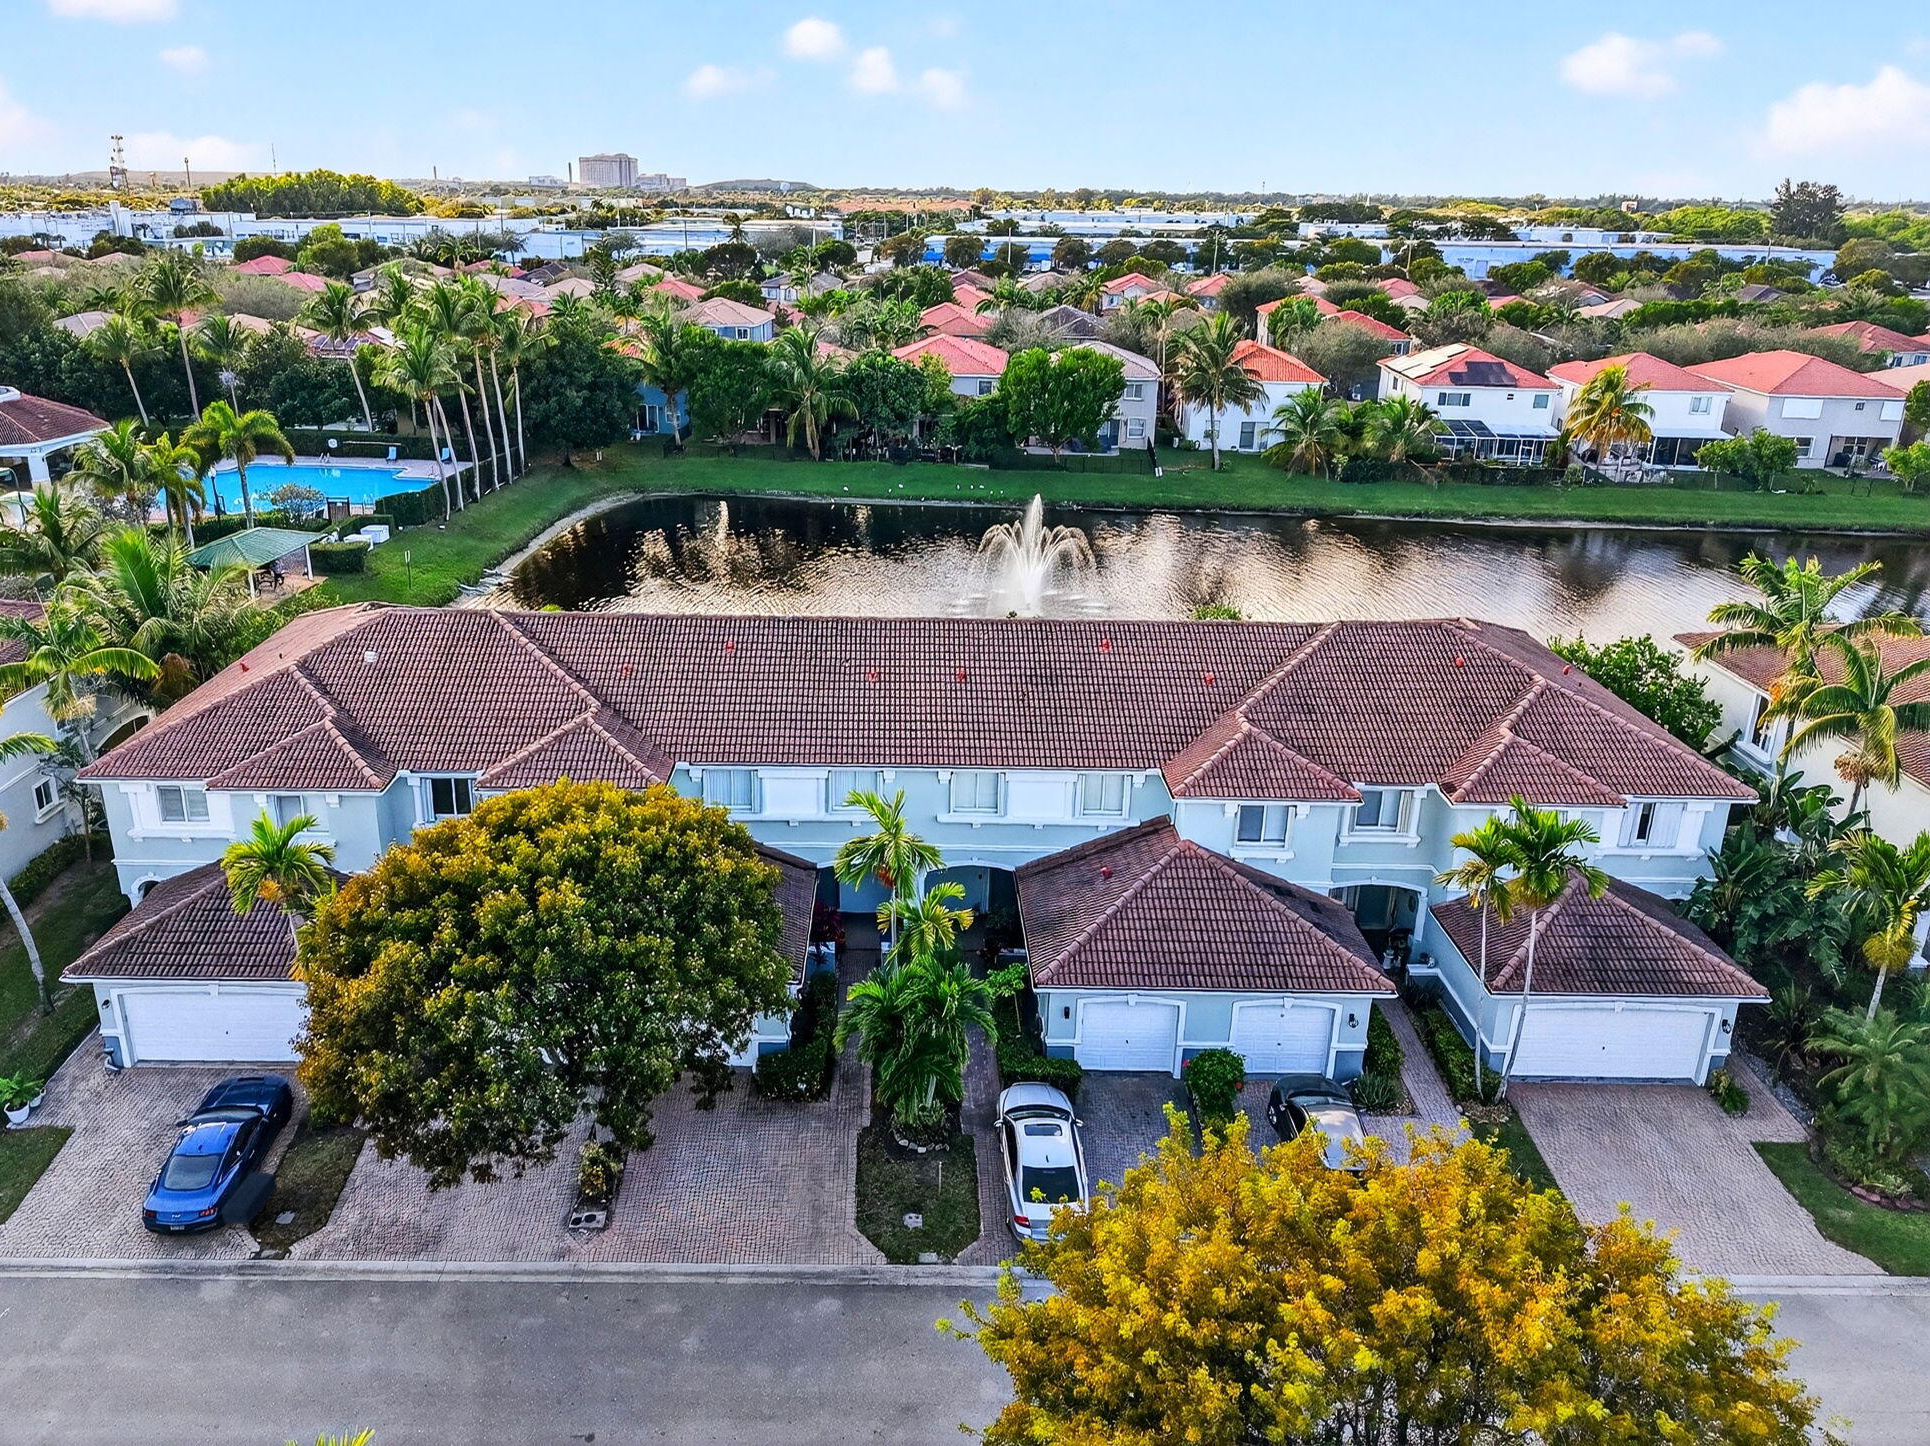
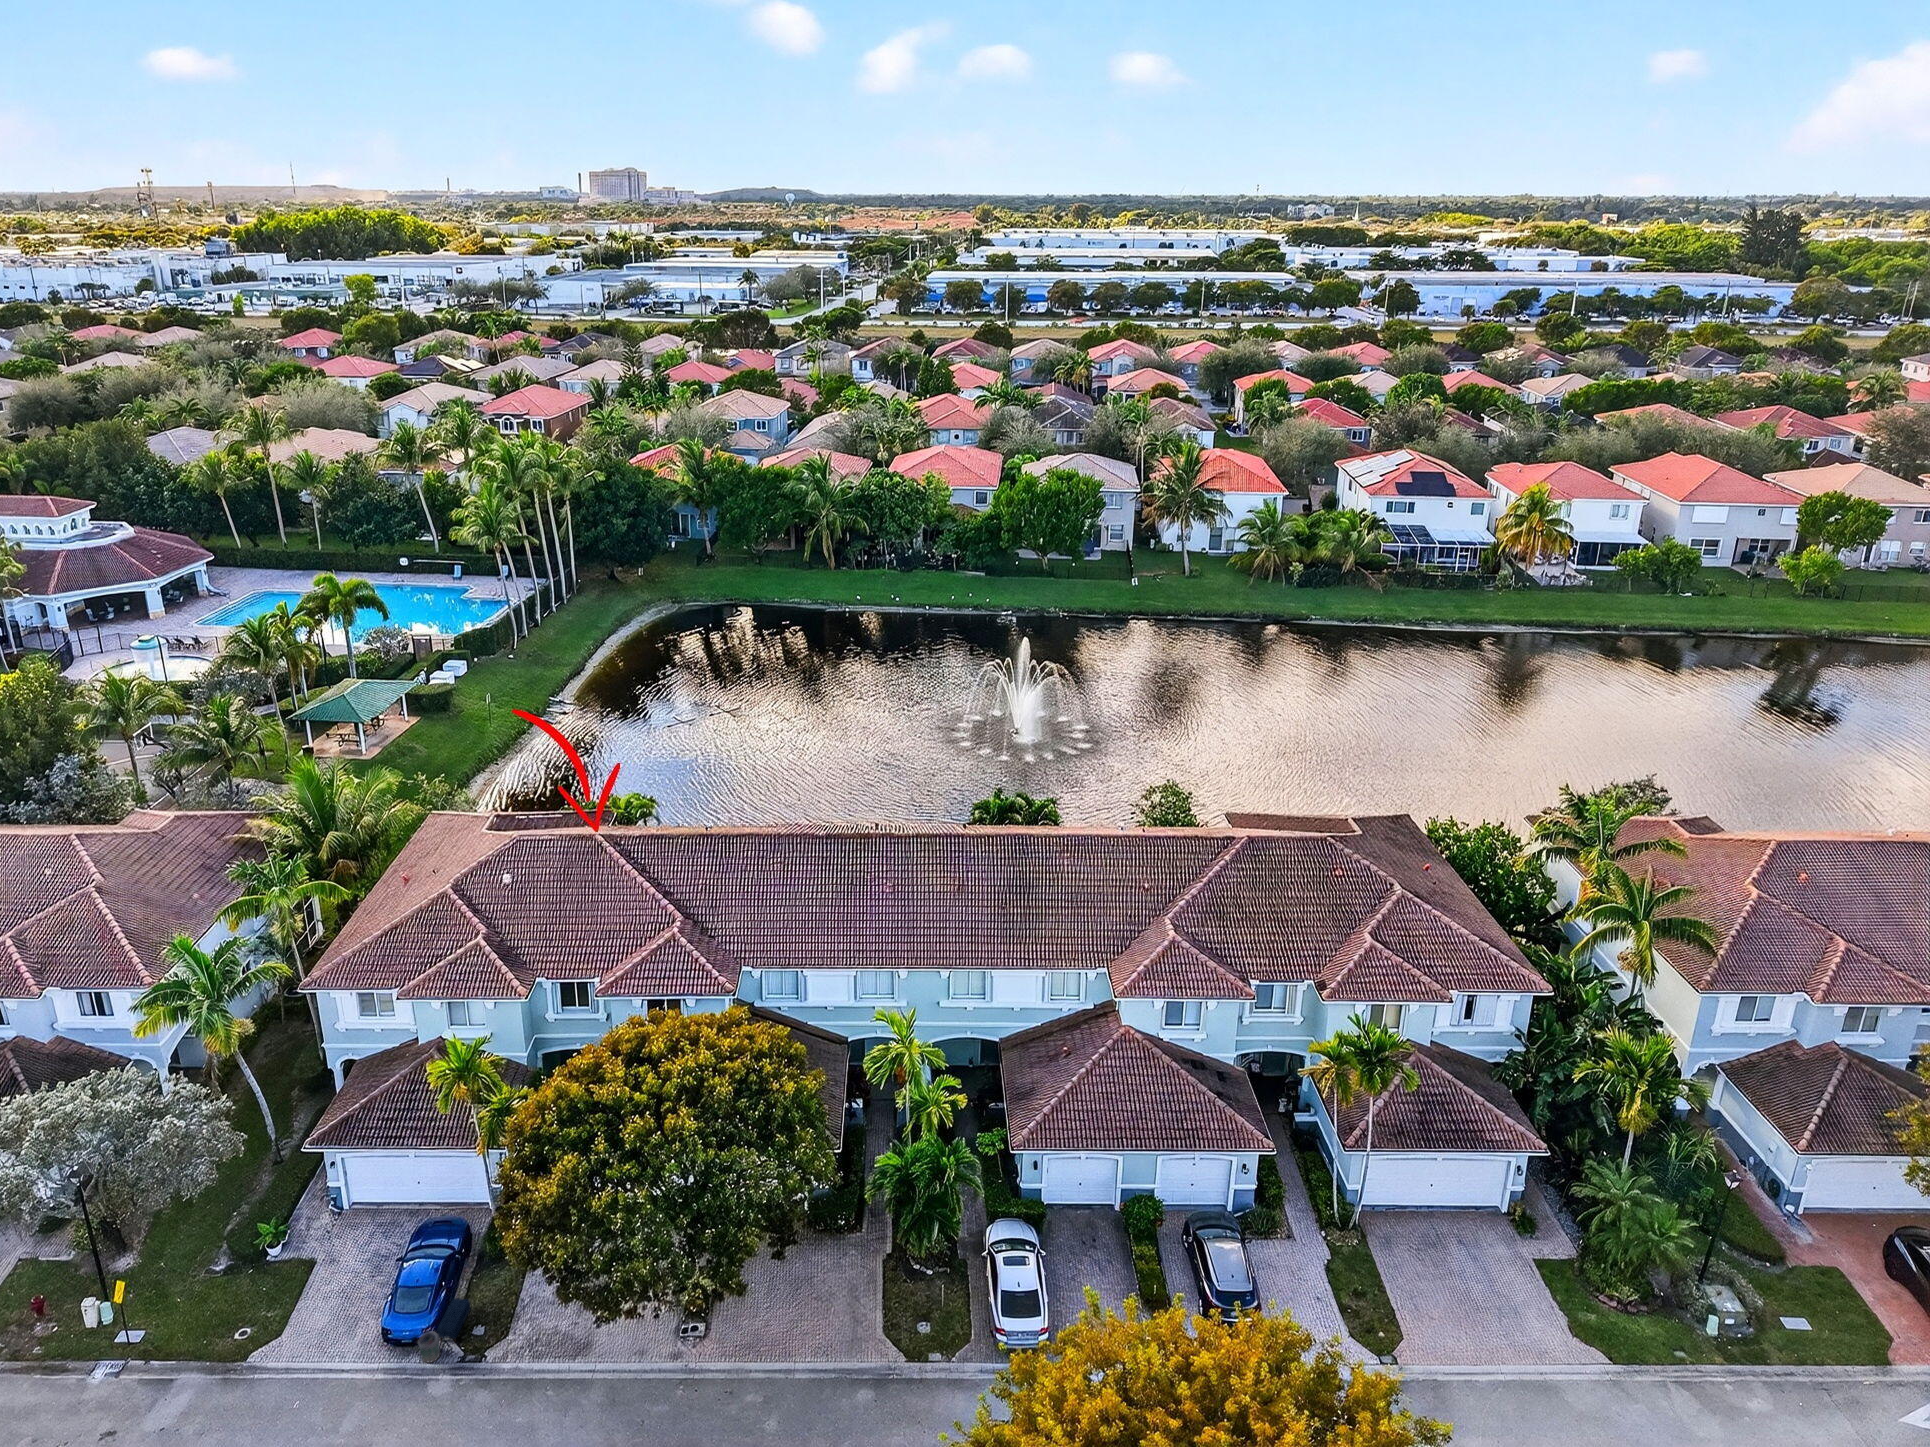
trash can: none [190,1212,224,1255] -> present [418,1331,440,1363]

